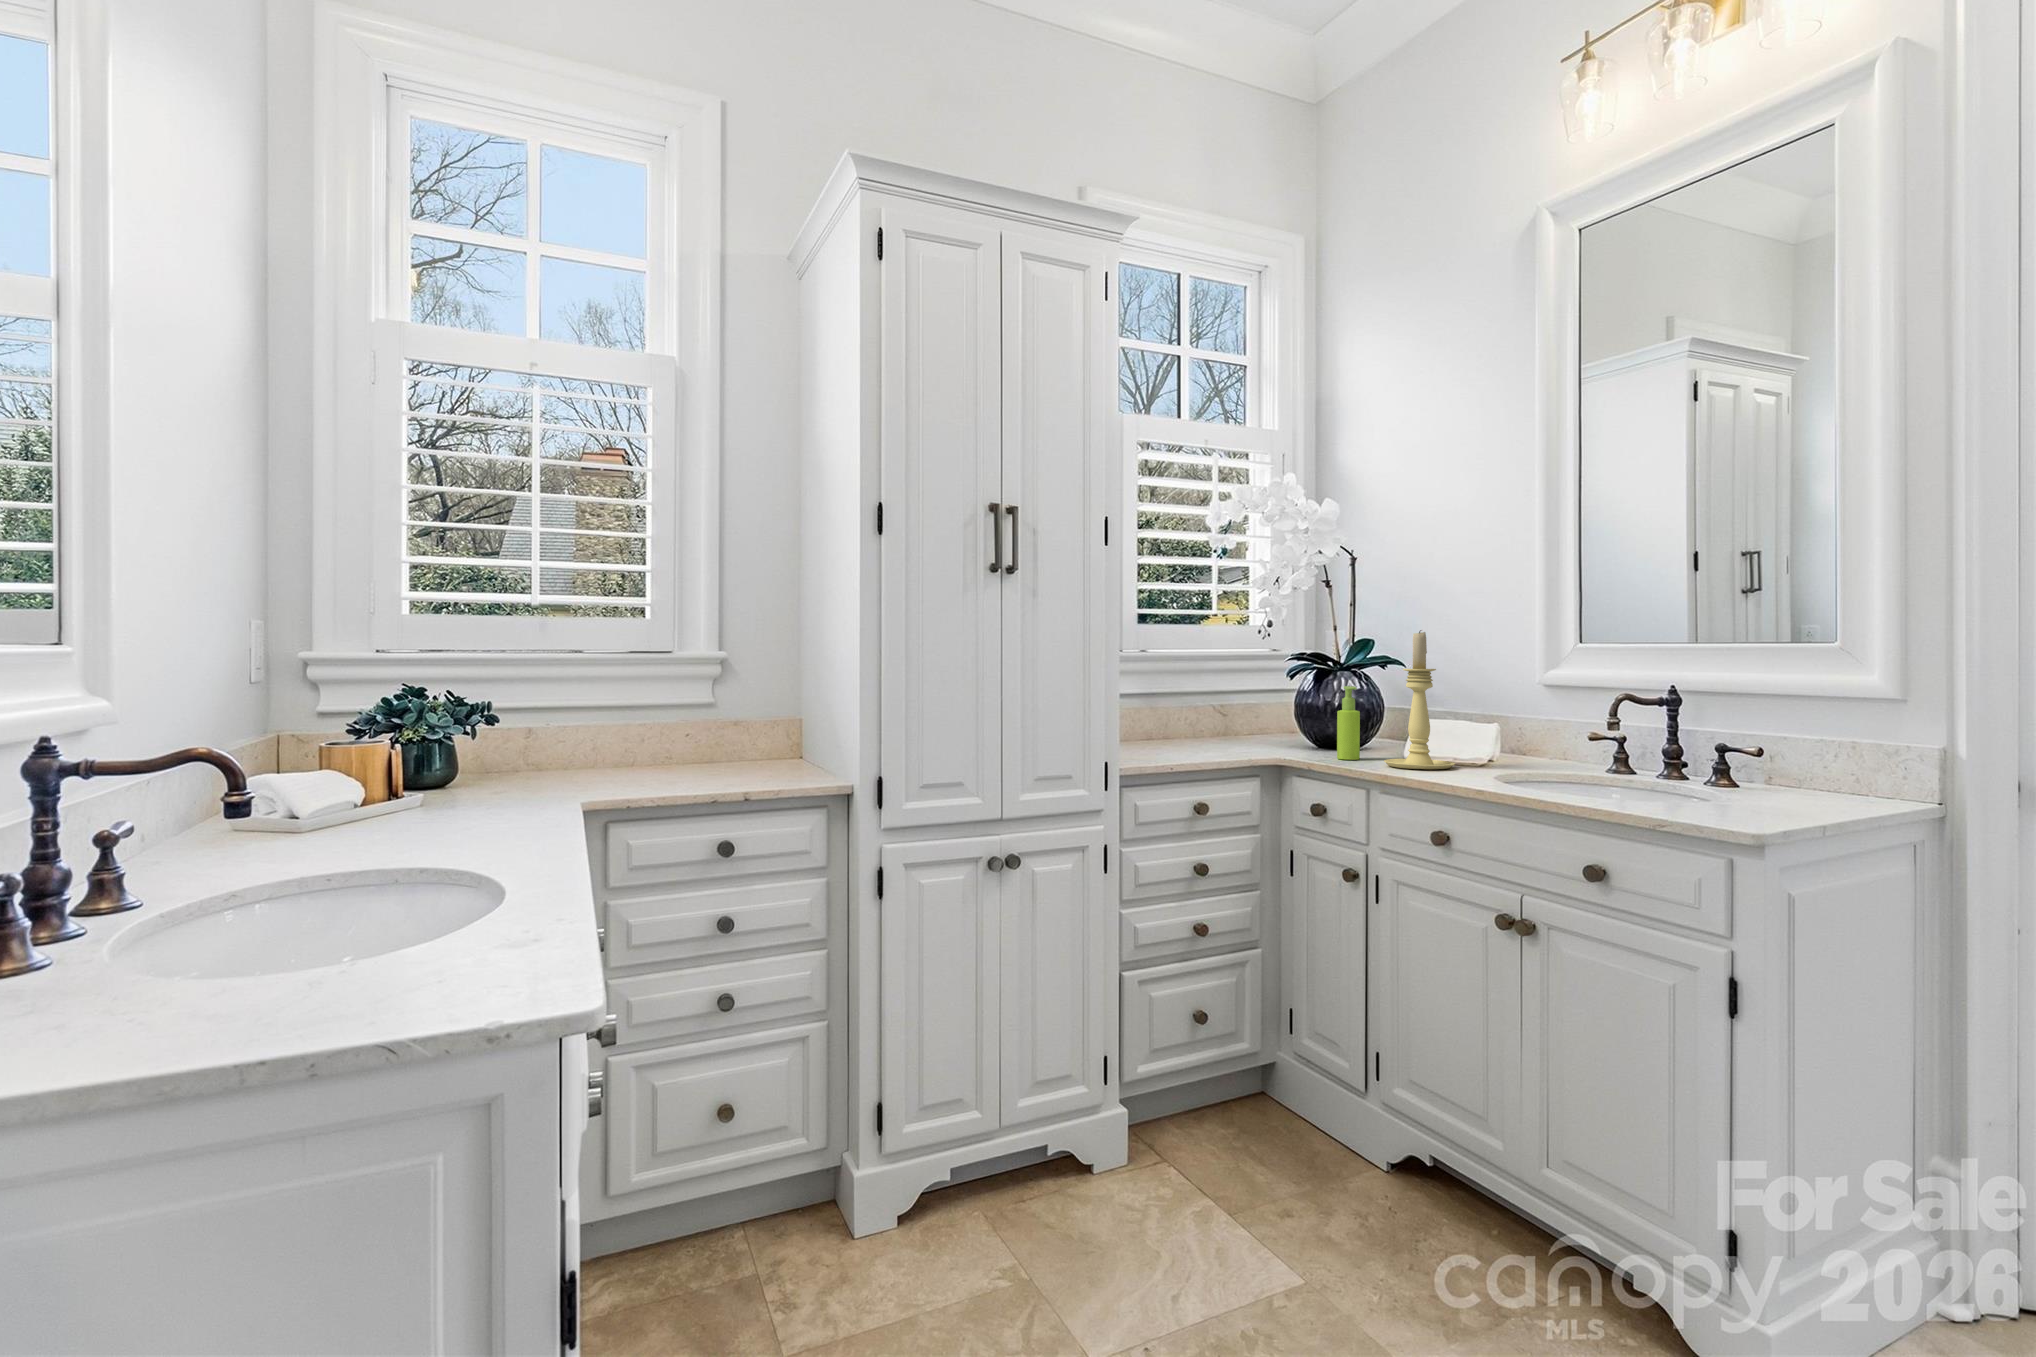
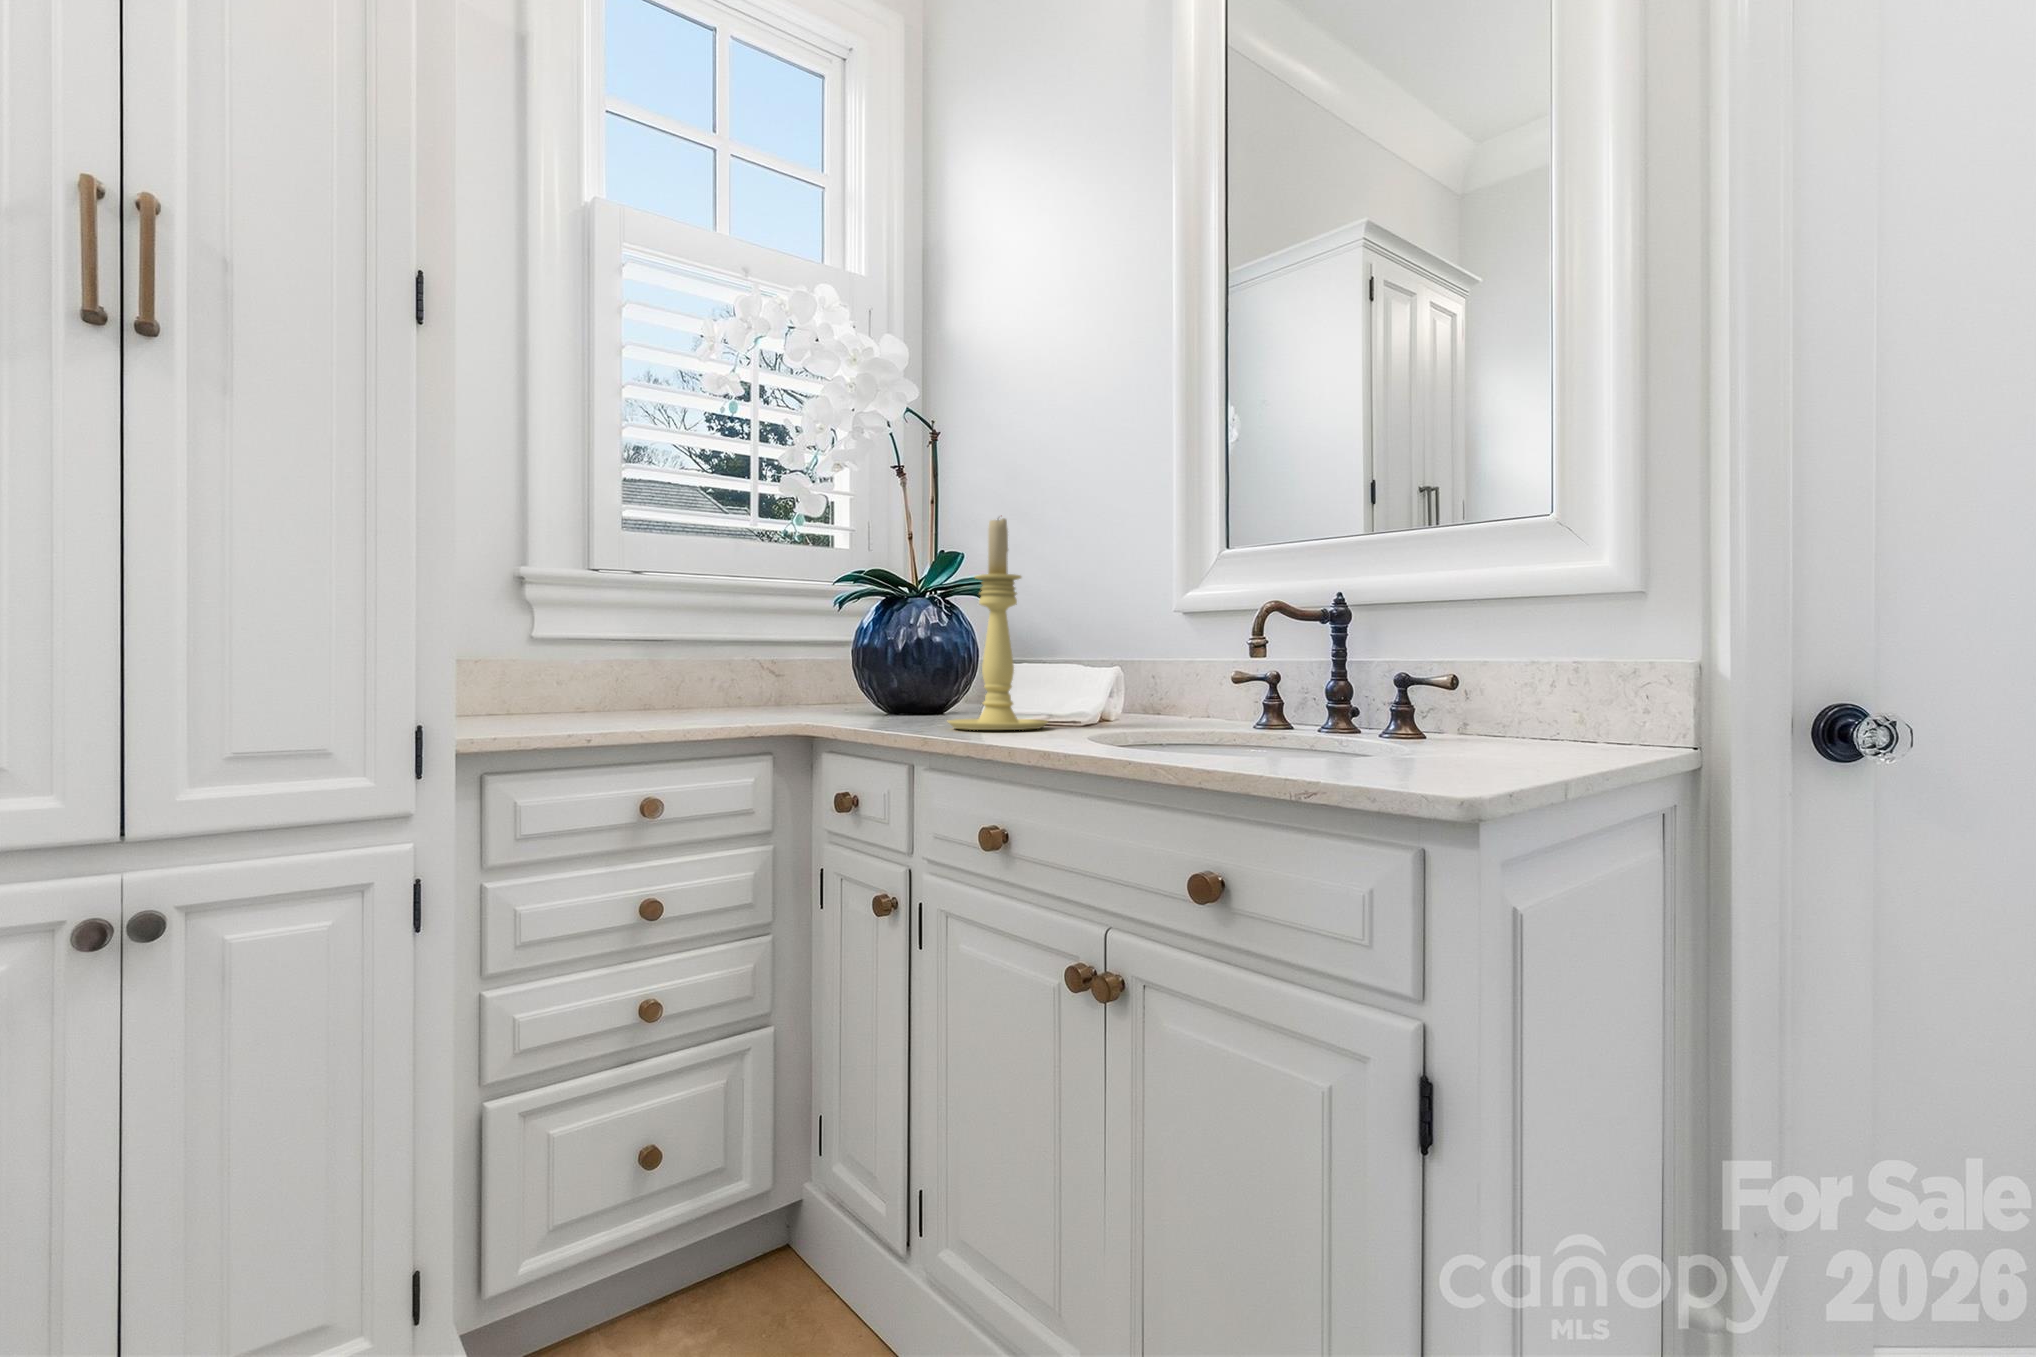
soap dispenser: present [1337,686,1360,760] -> none [892,610,925,723]

